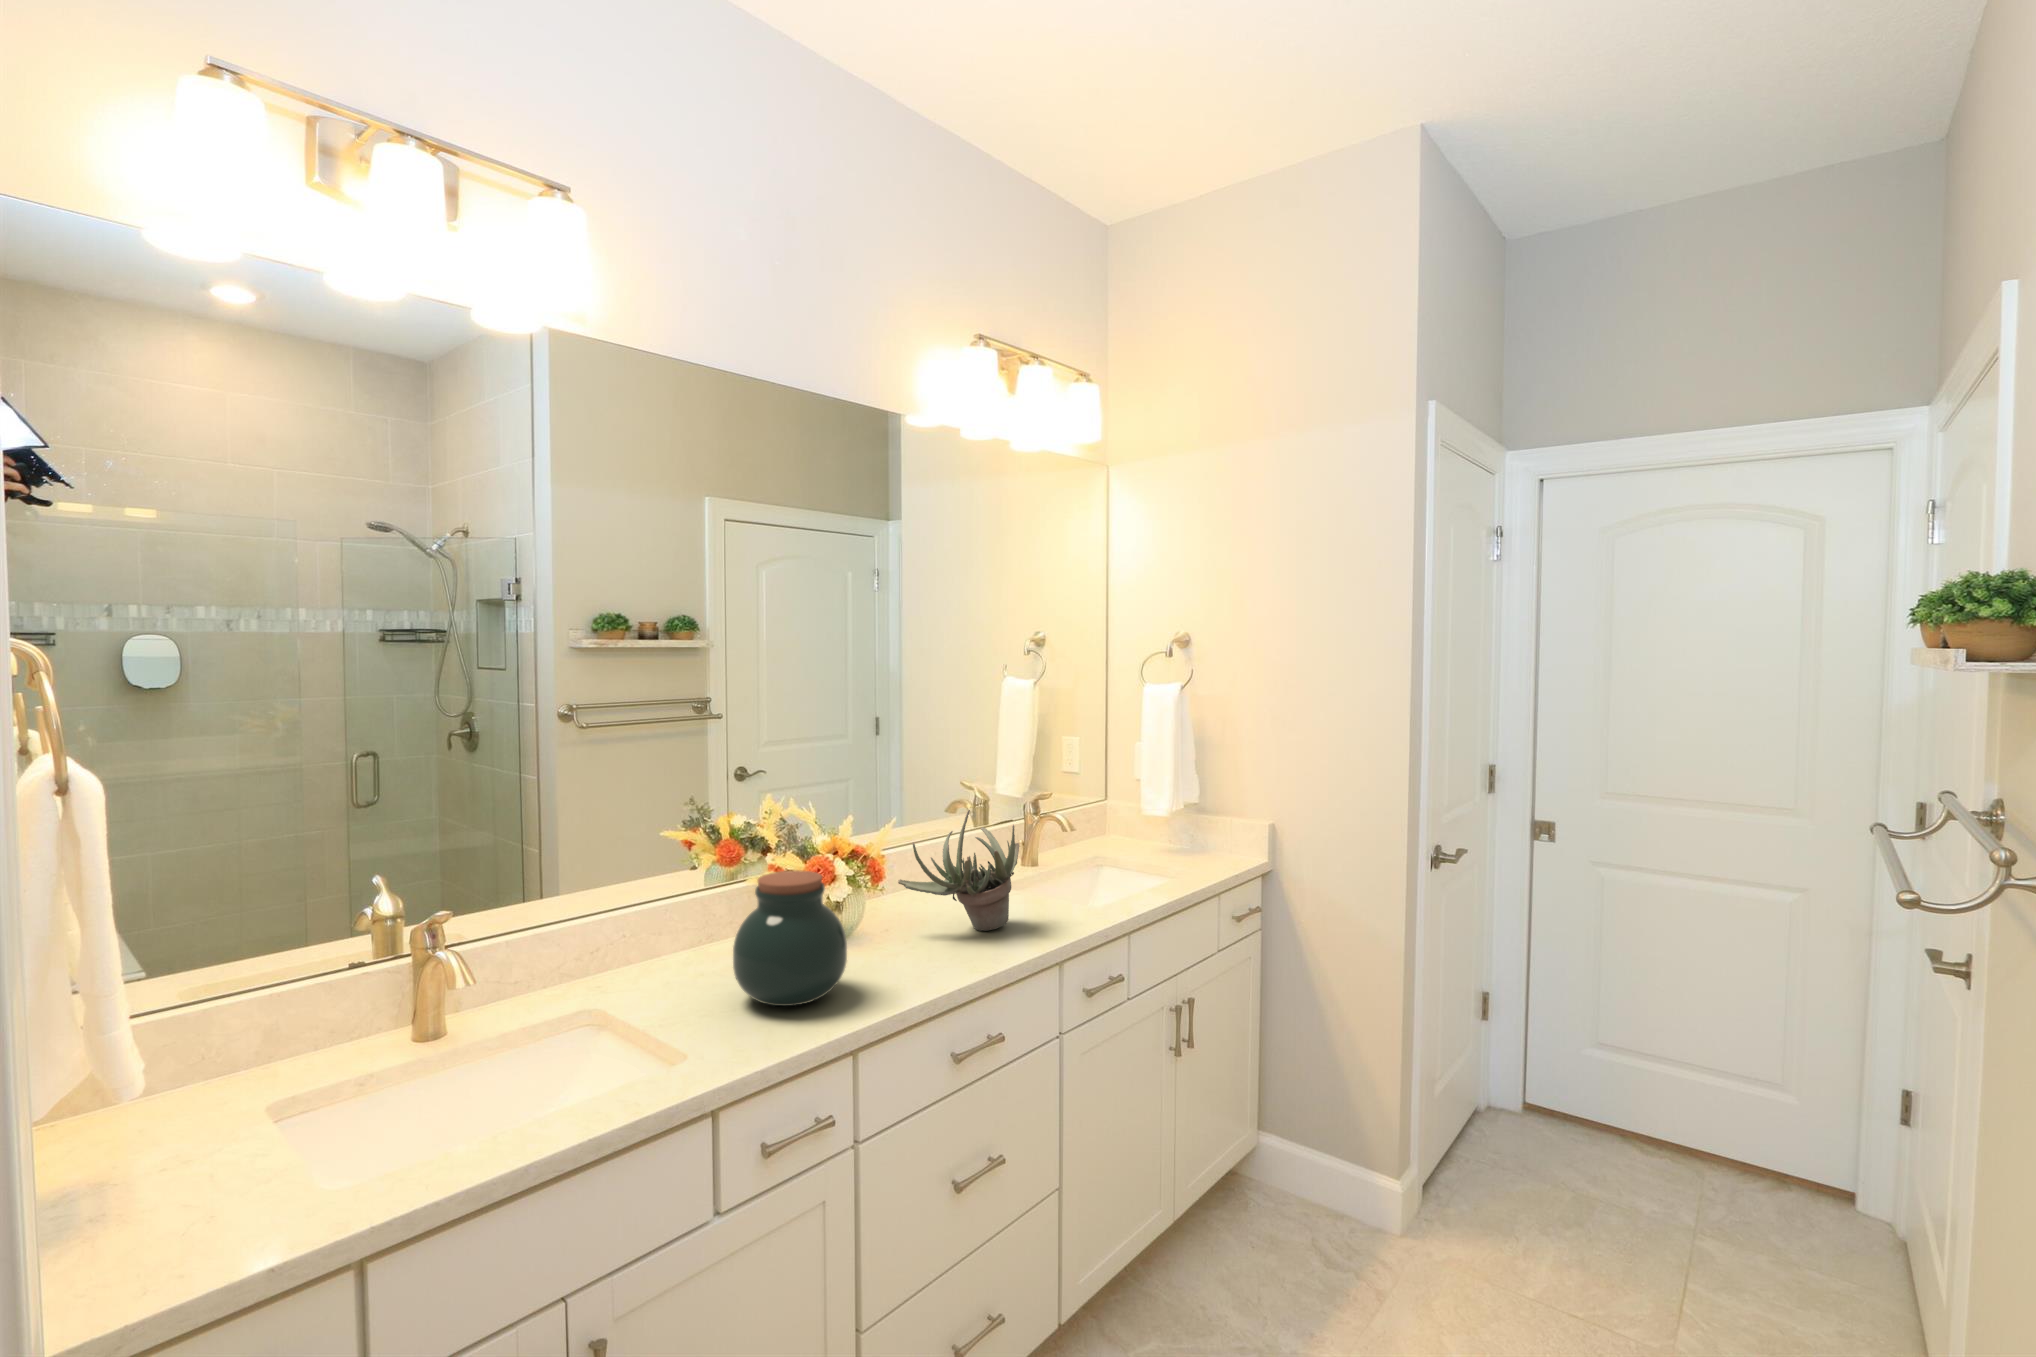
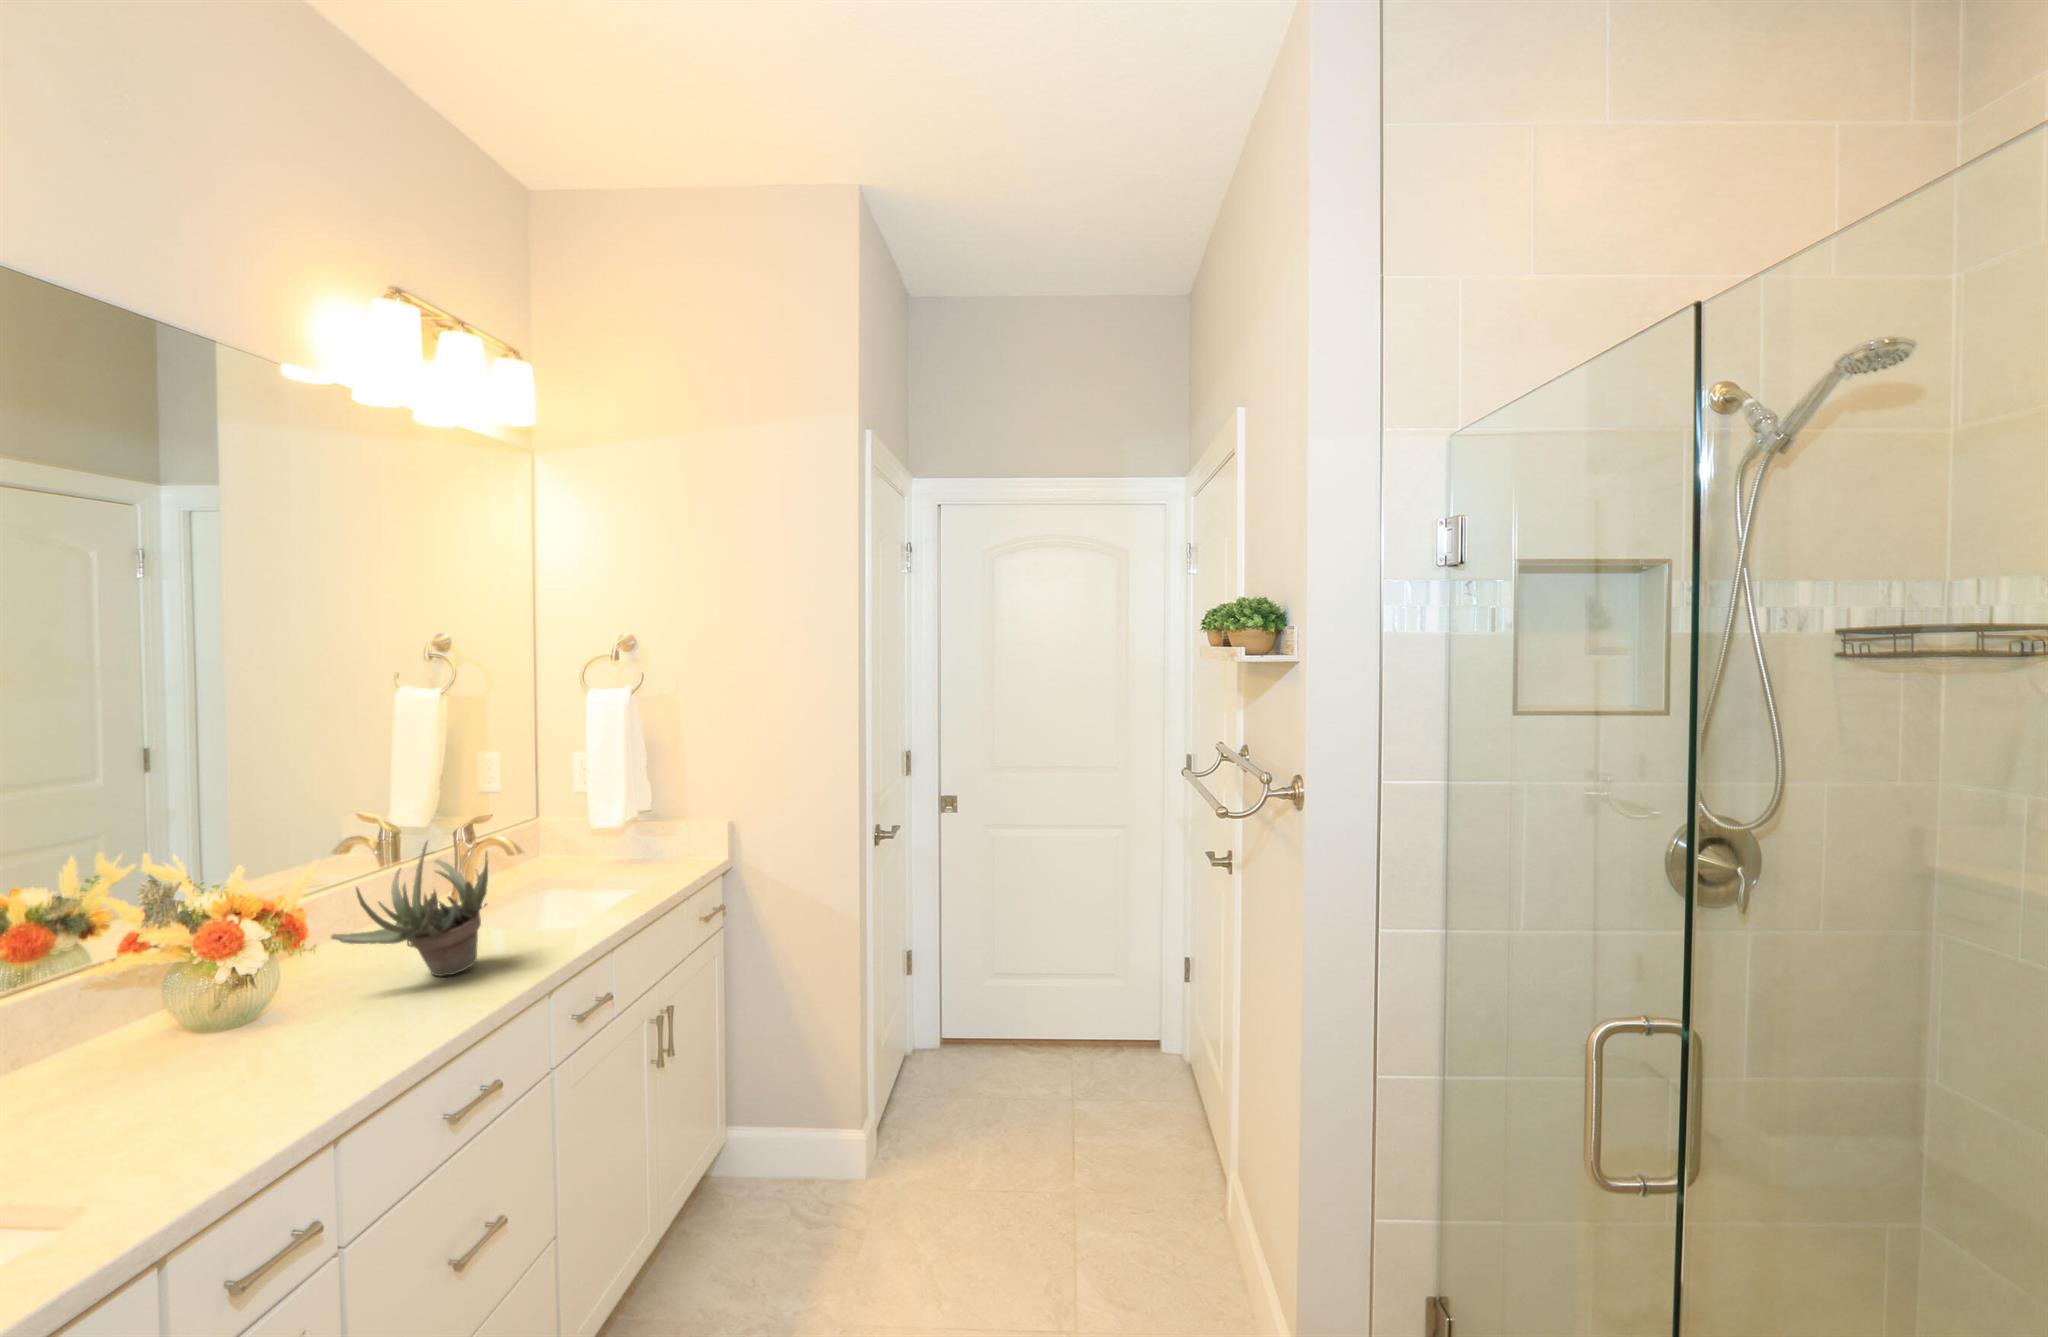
jar: present [733,870,847,1006] -> none [109,938,294,1118]

